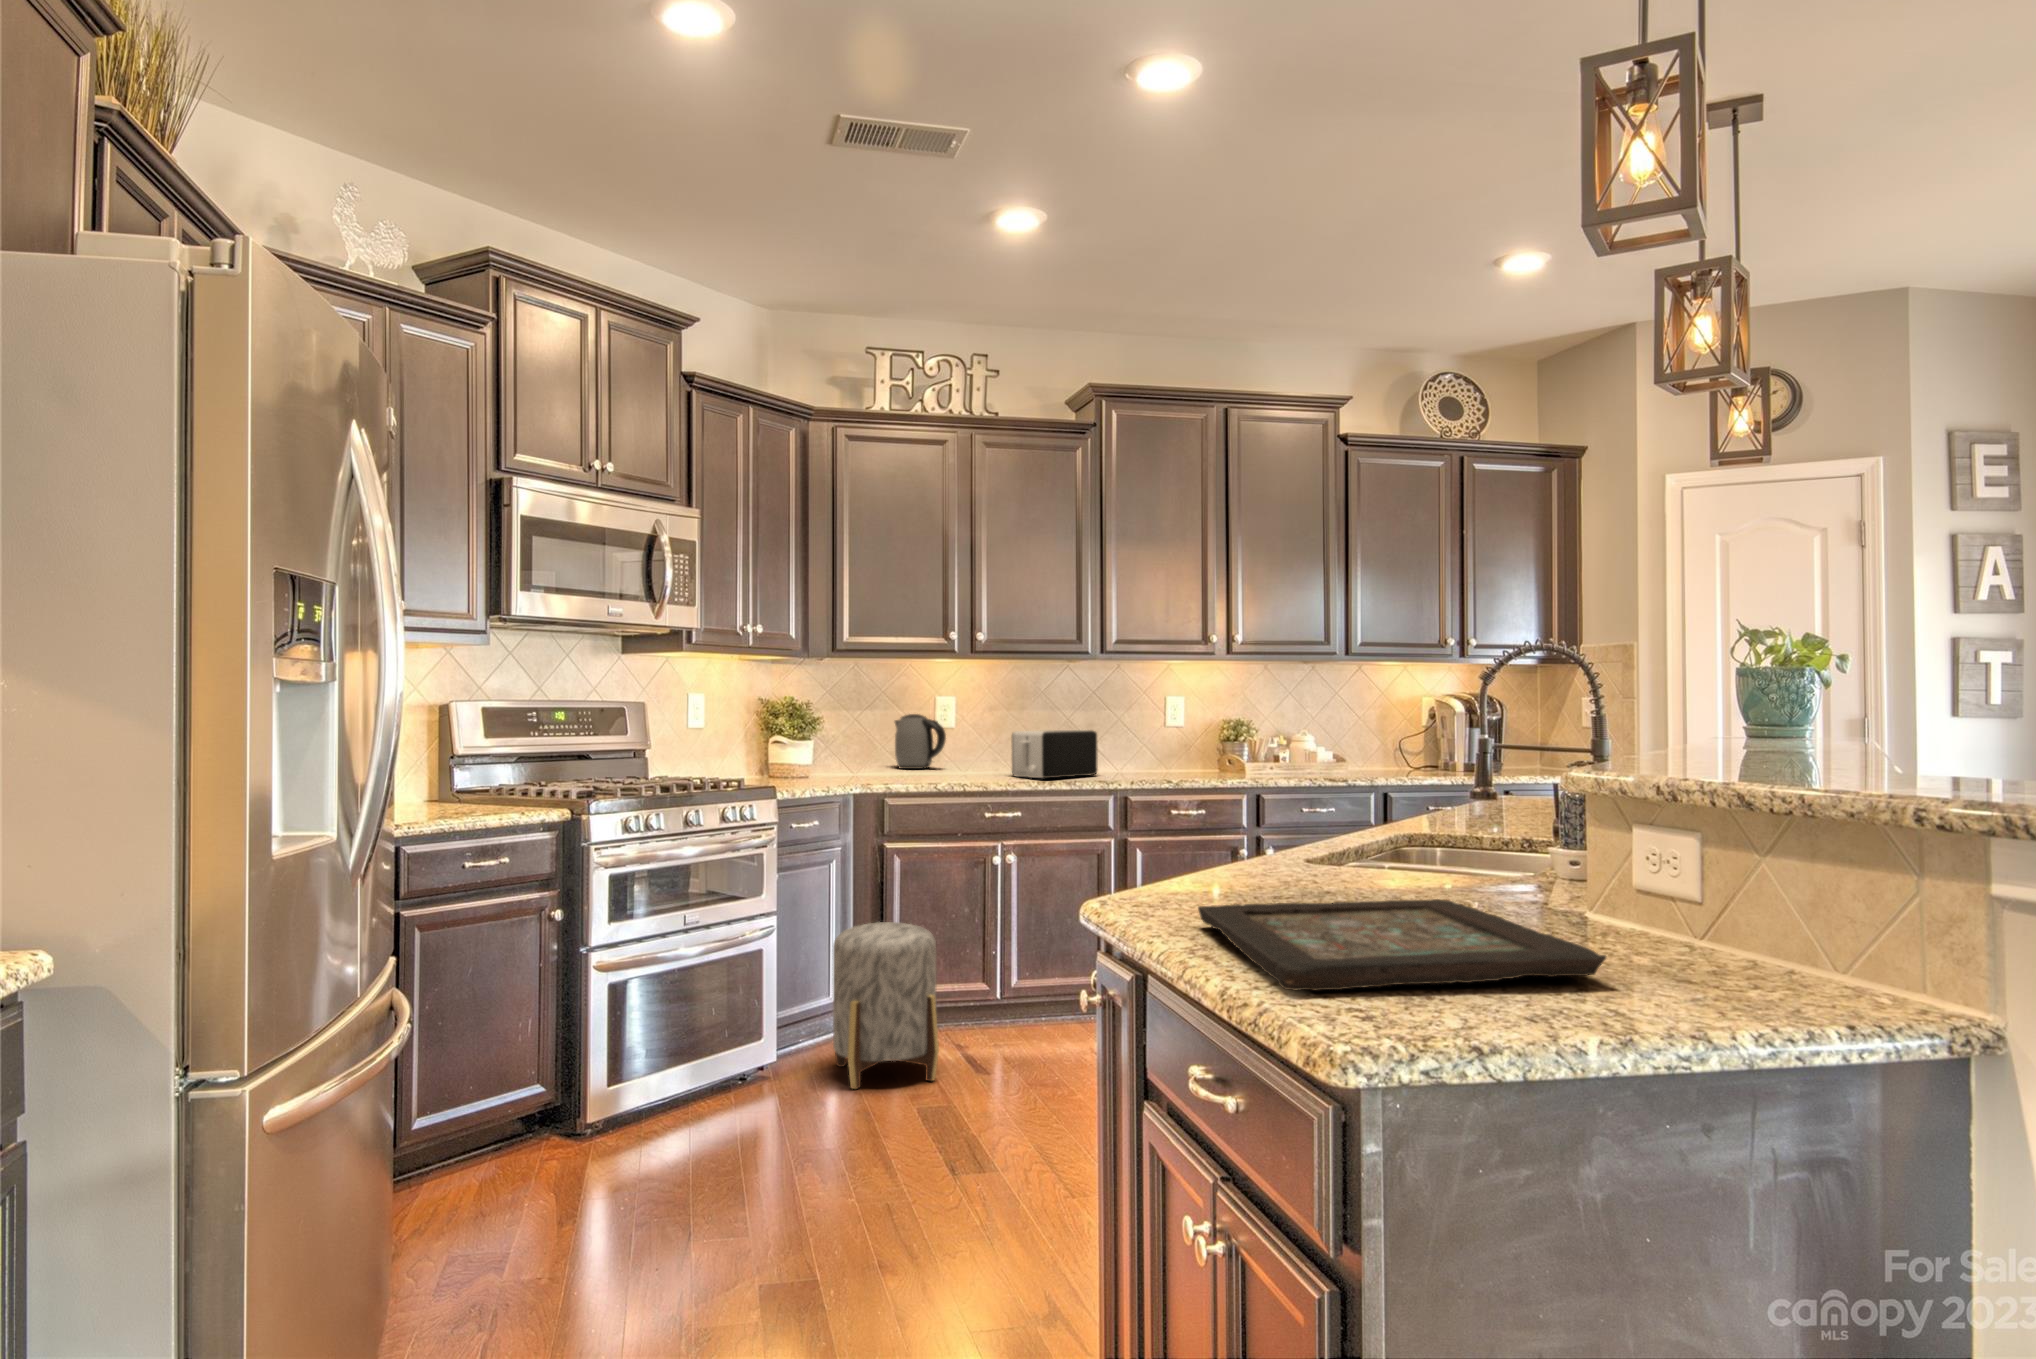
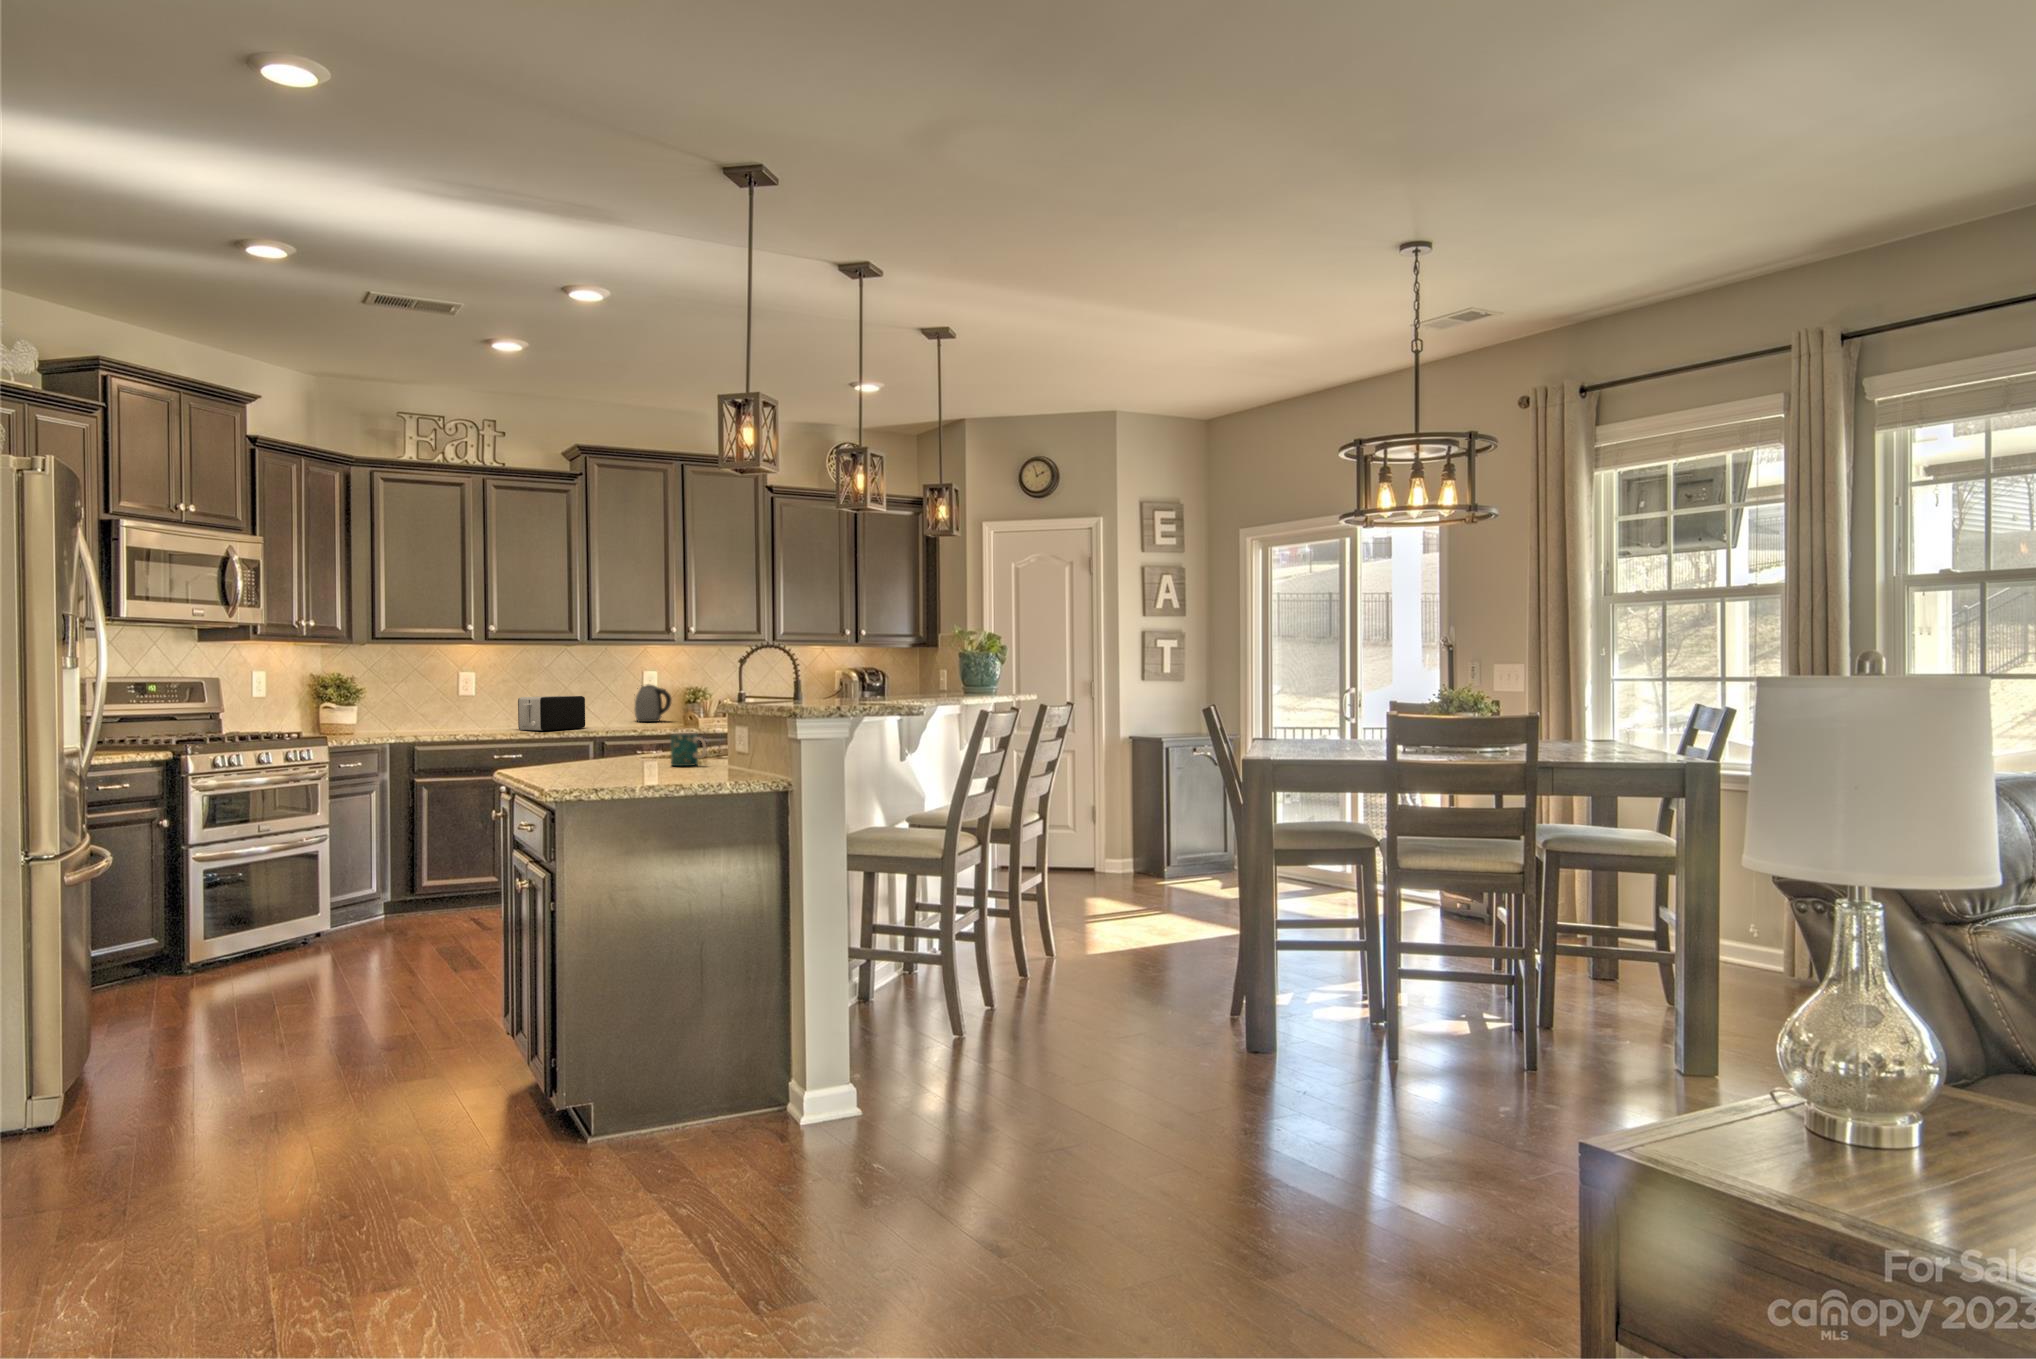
kettle: present [895,714,946,769] -> present [634,685,671,722]
mug: none [1412,828,1498,903] -> present [670,733,707,766]
decorative tray: present [1198,899,1606,990] -> none [551,761,692,784]
stool: present [833,922,939,1089] -> none [375,830,456,941]

